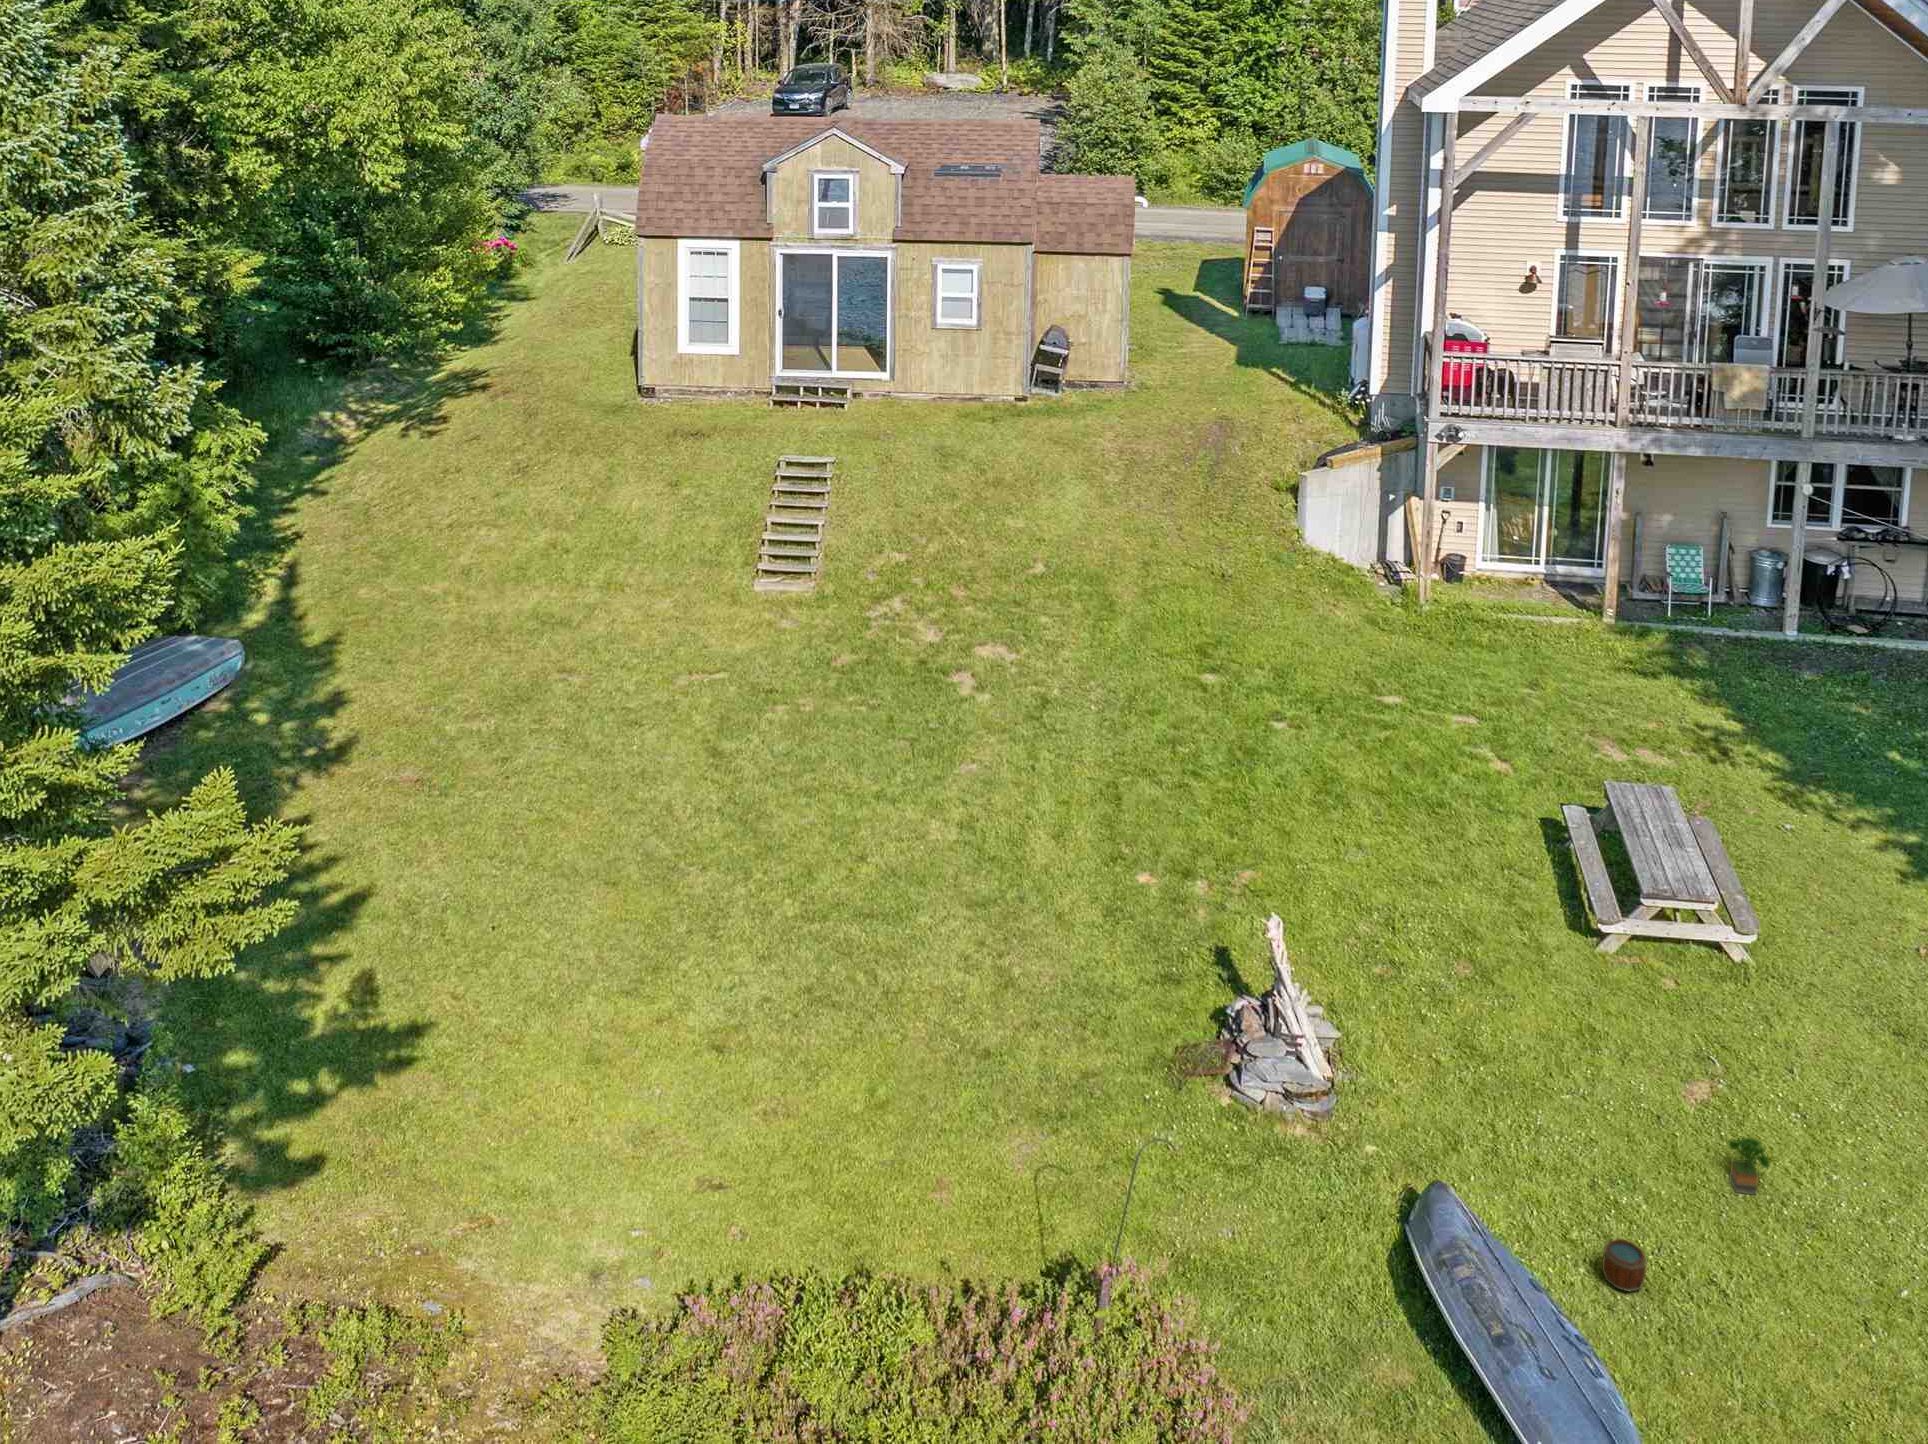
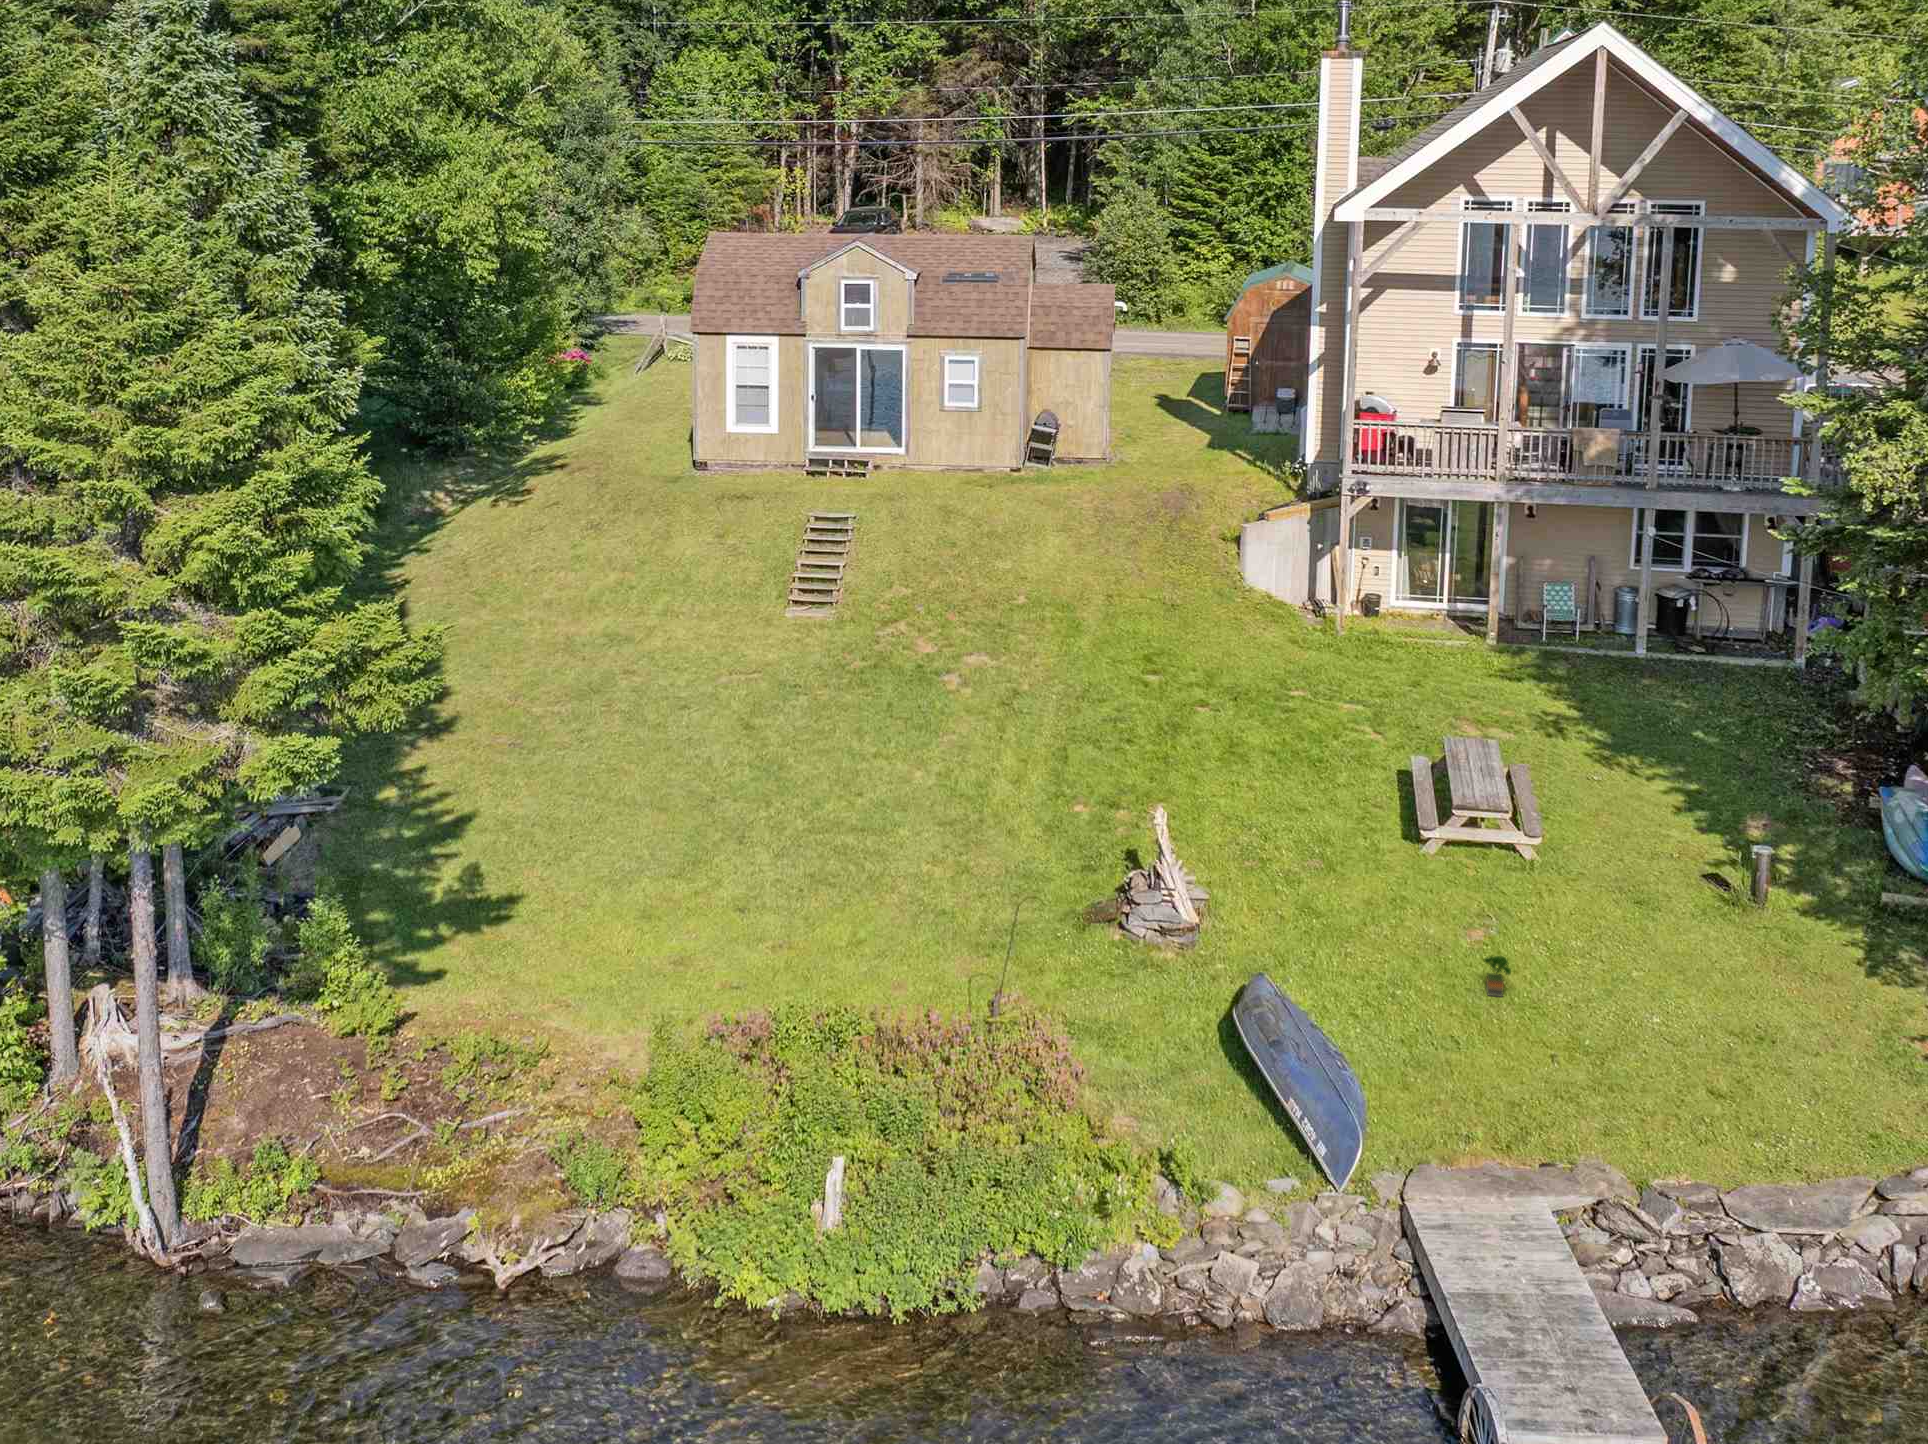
bucket: present [1602,1239,1647,1292] -> none [1376,1014,1407,1048]

